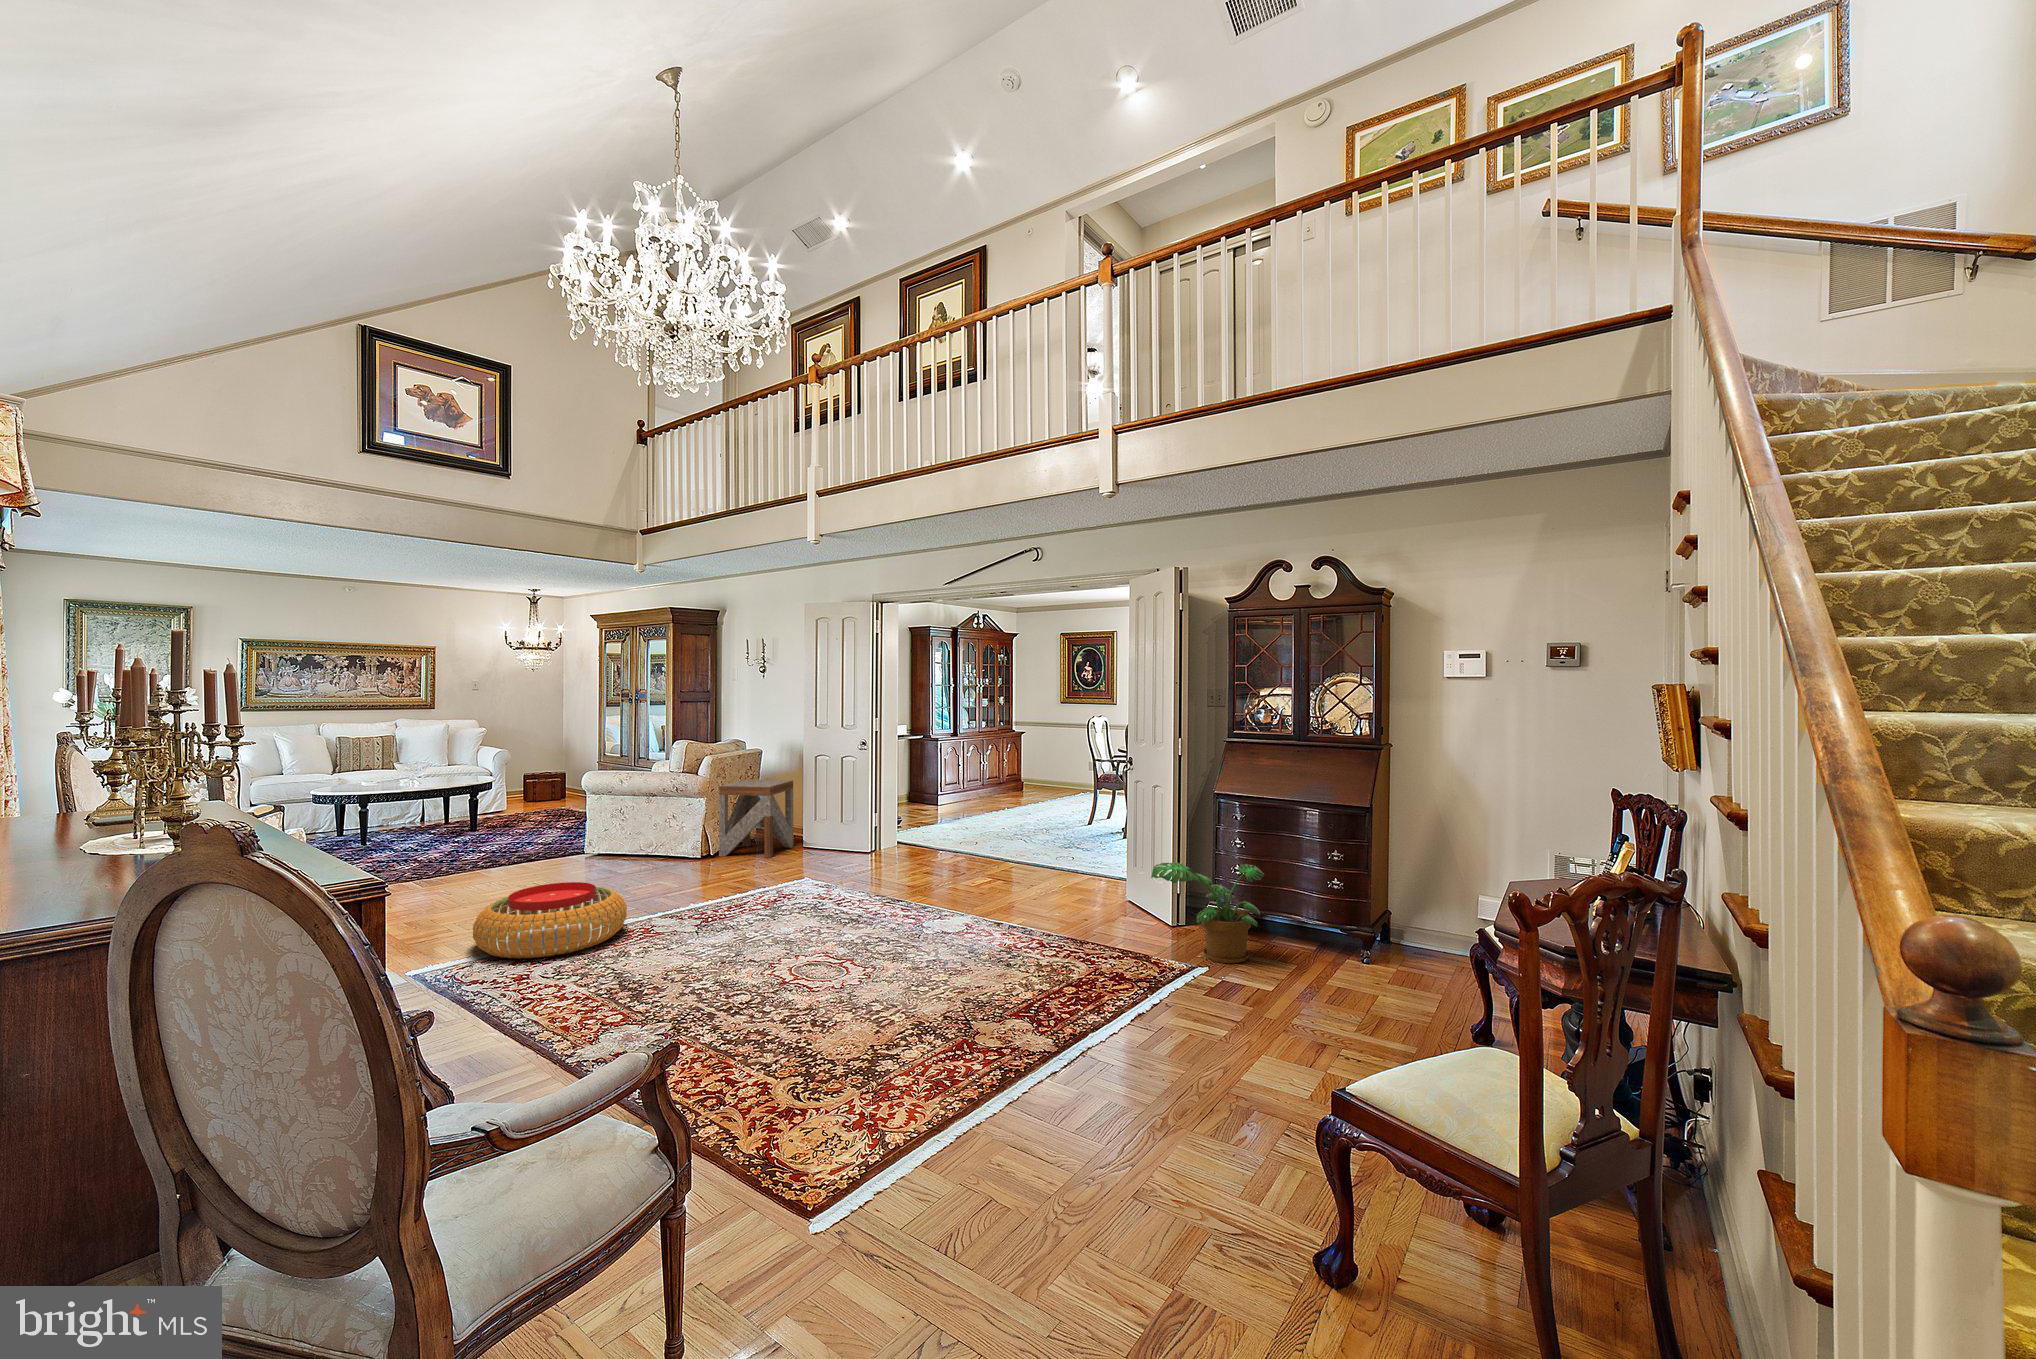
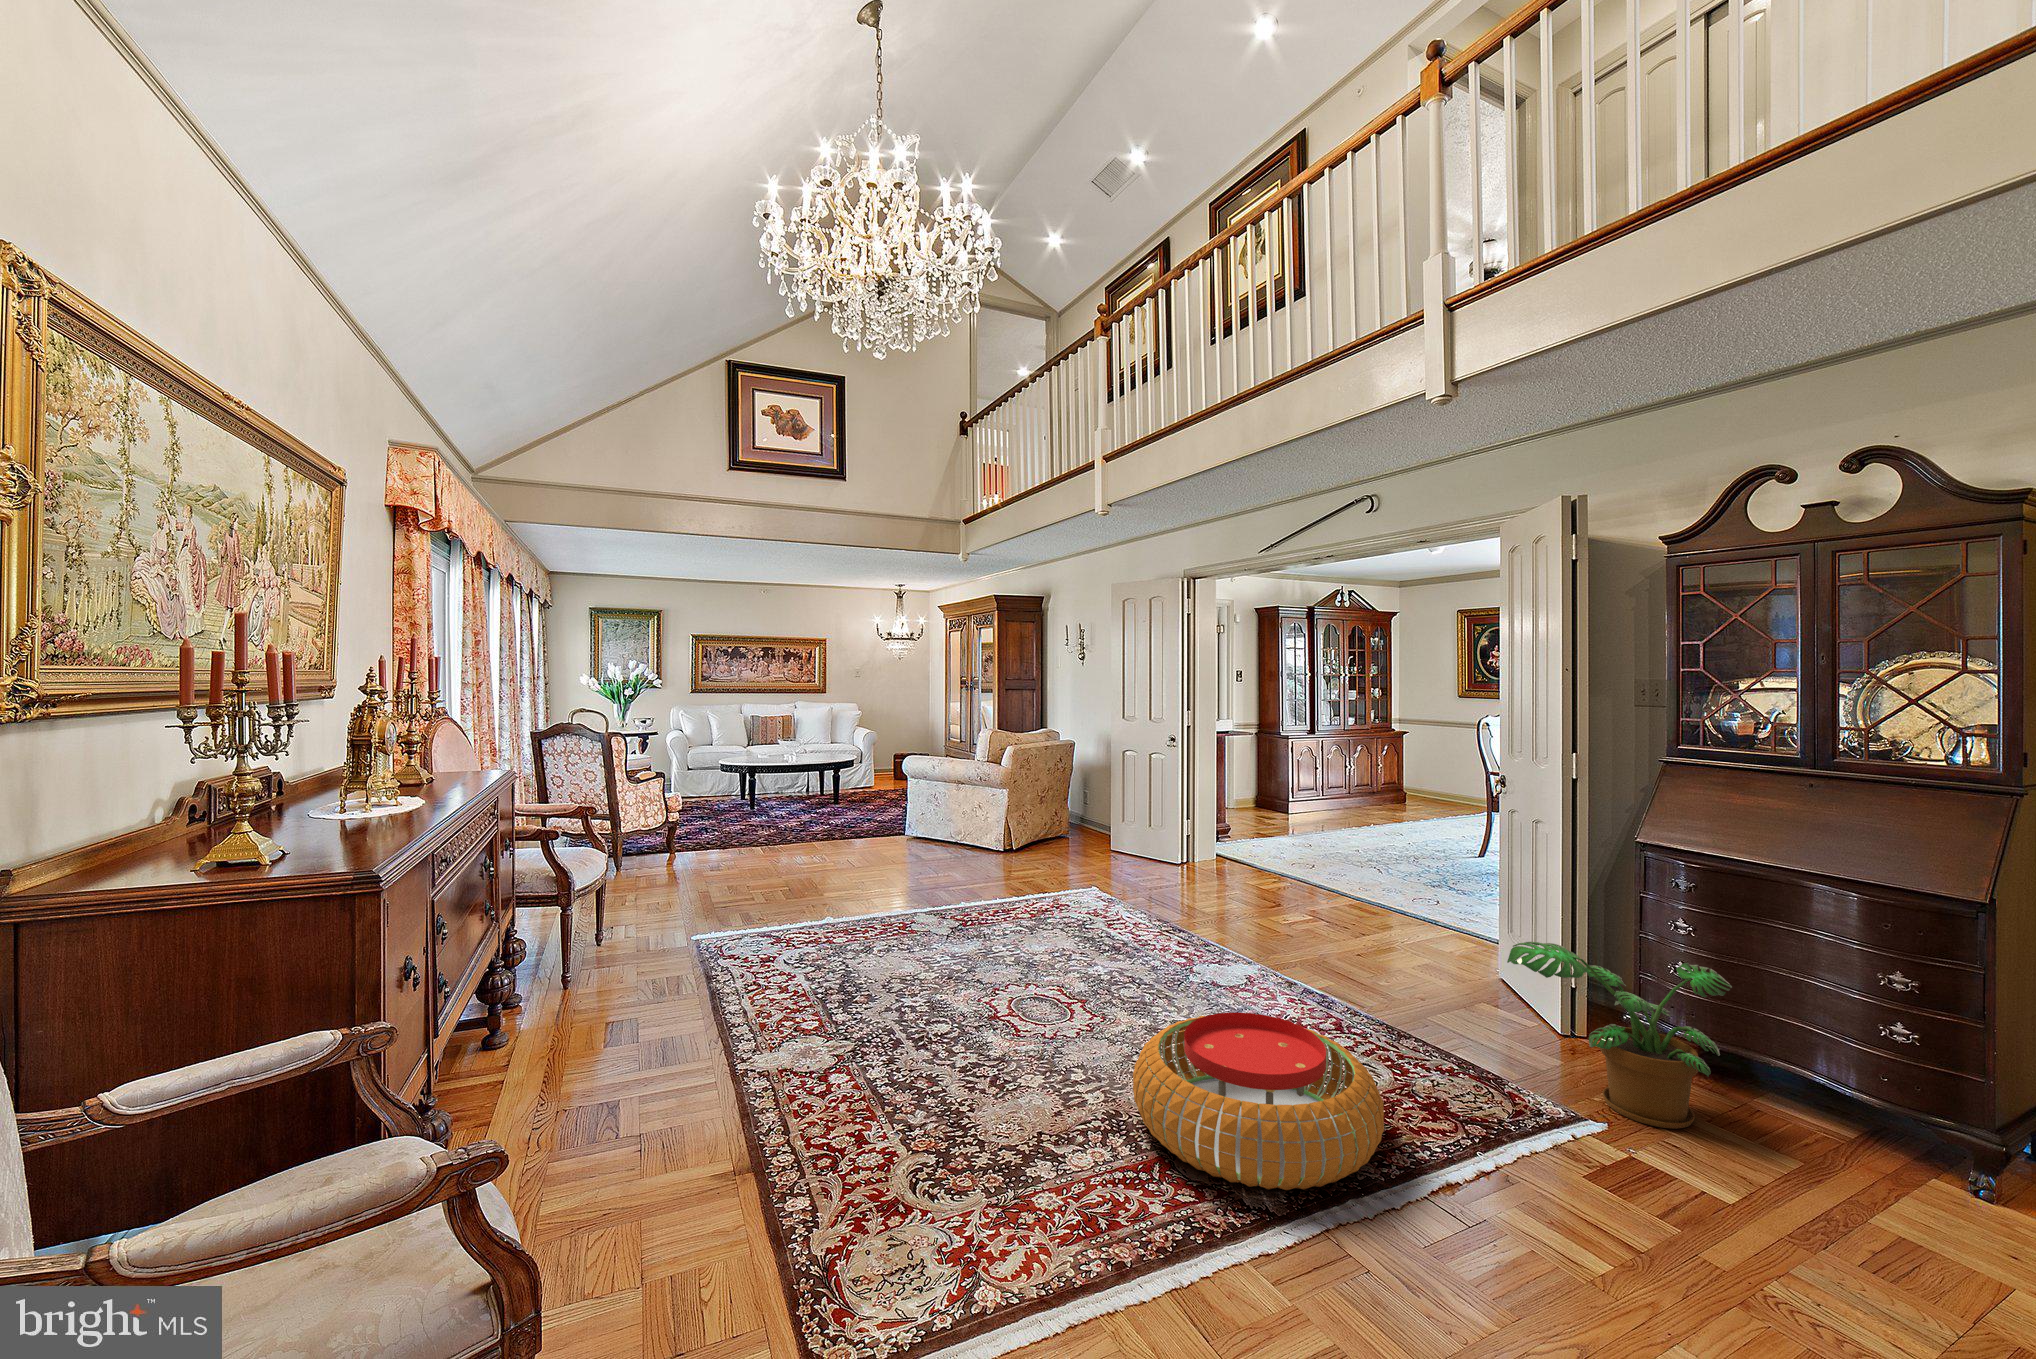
side table: present [719,779,793,858] -> none [1019,773,1096,859]
pouf: present [473,882,627,958] -> present [1133,1012,1384,1190]

